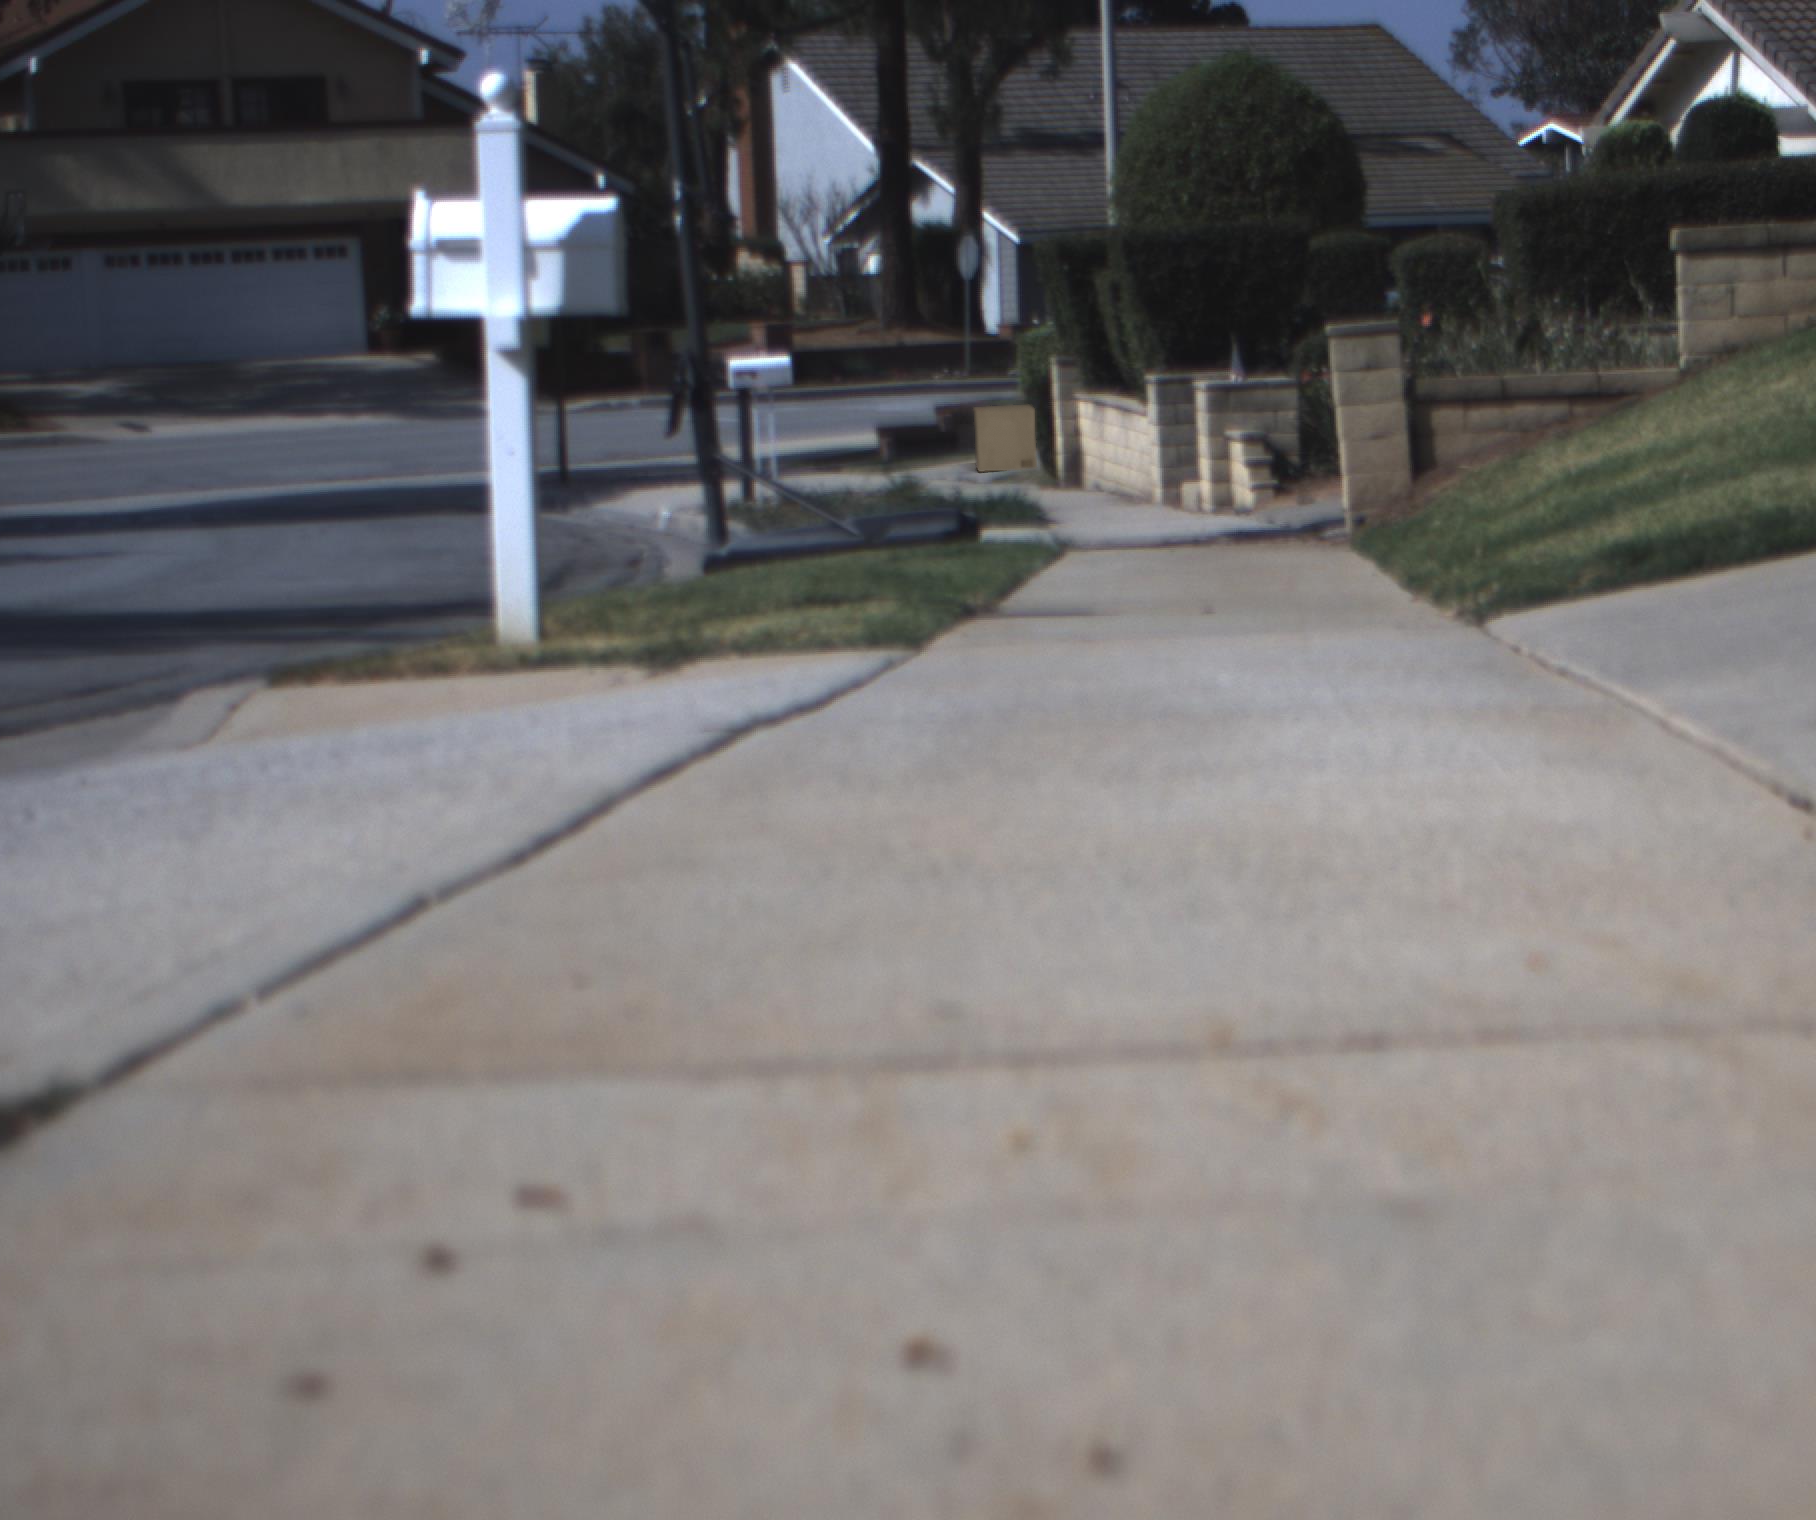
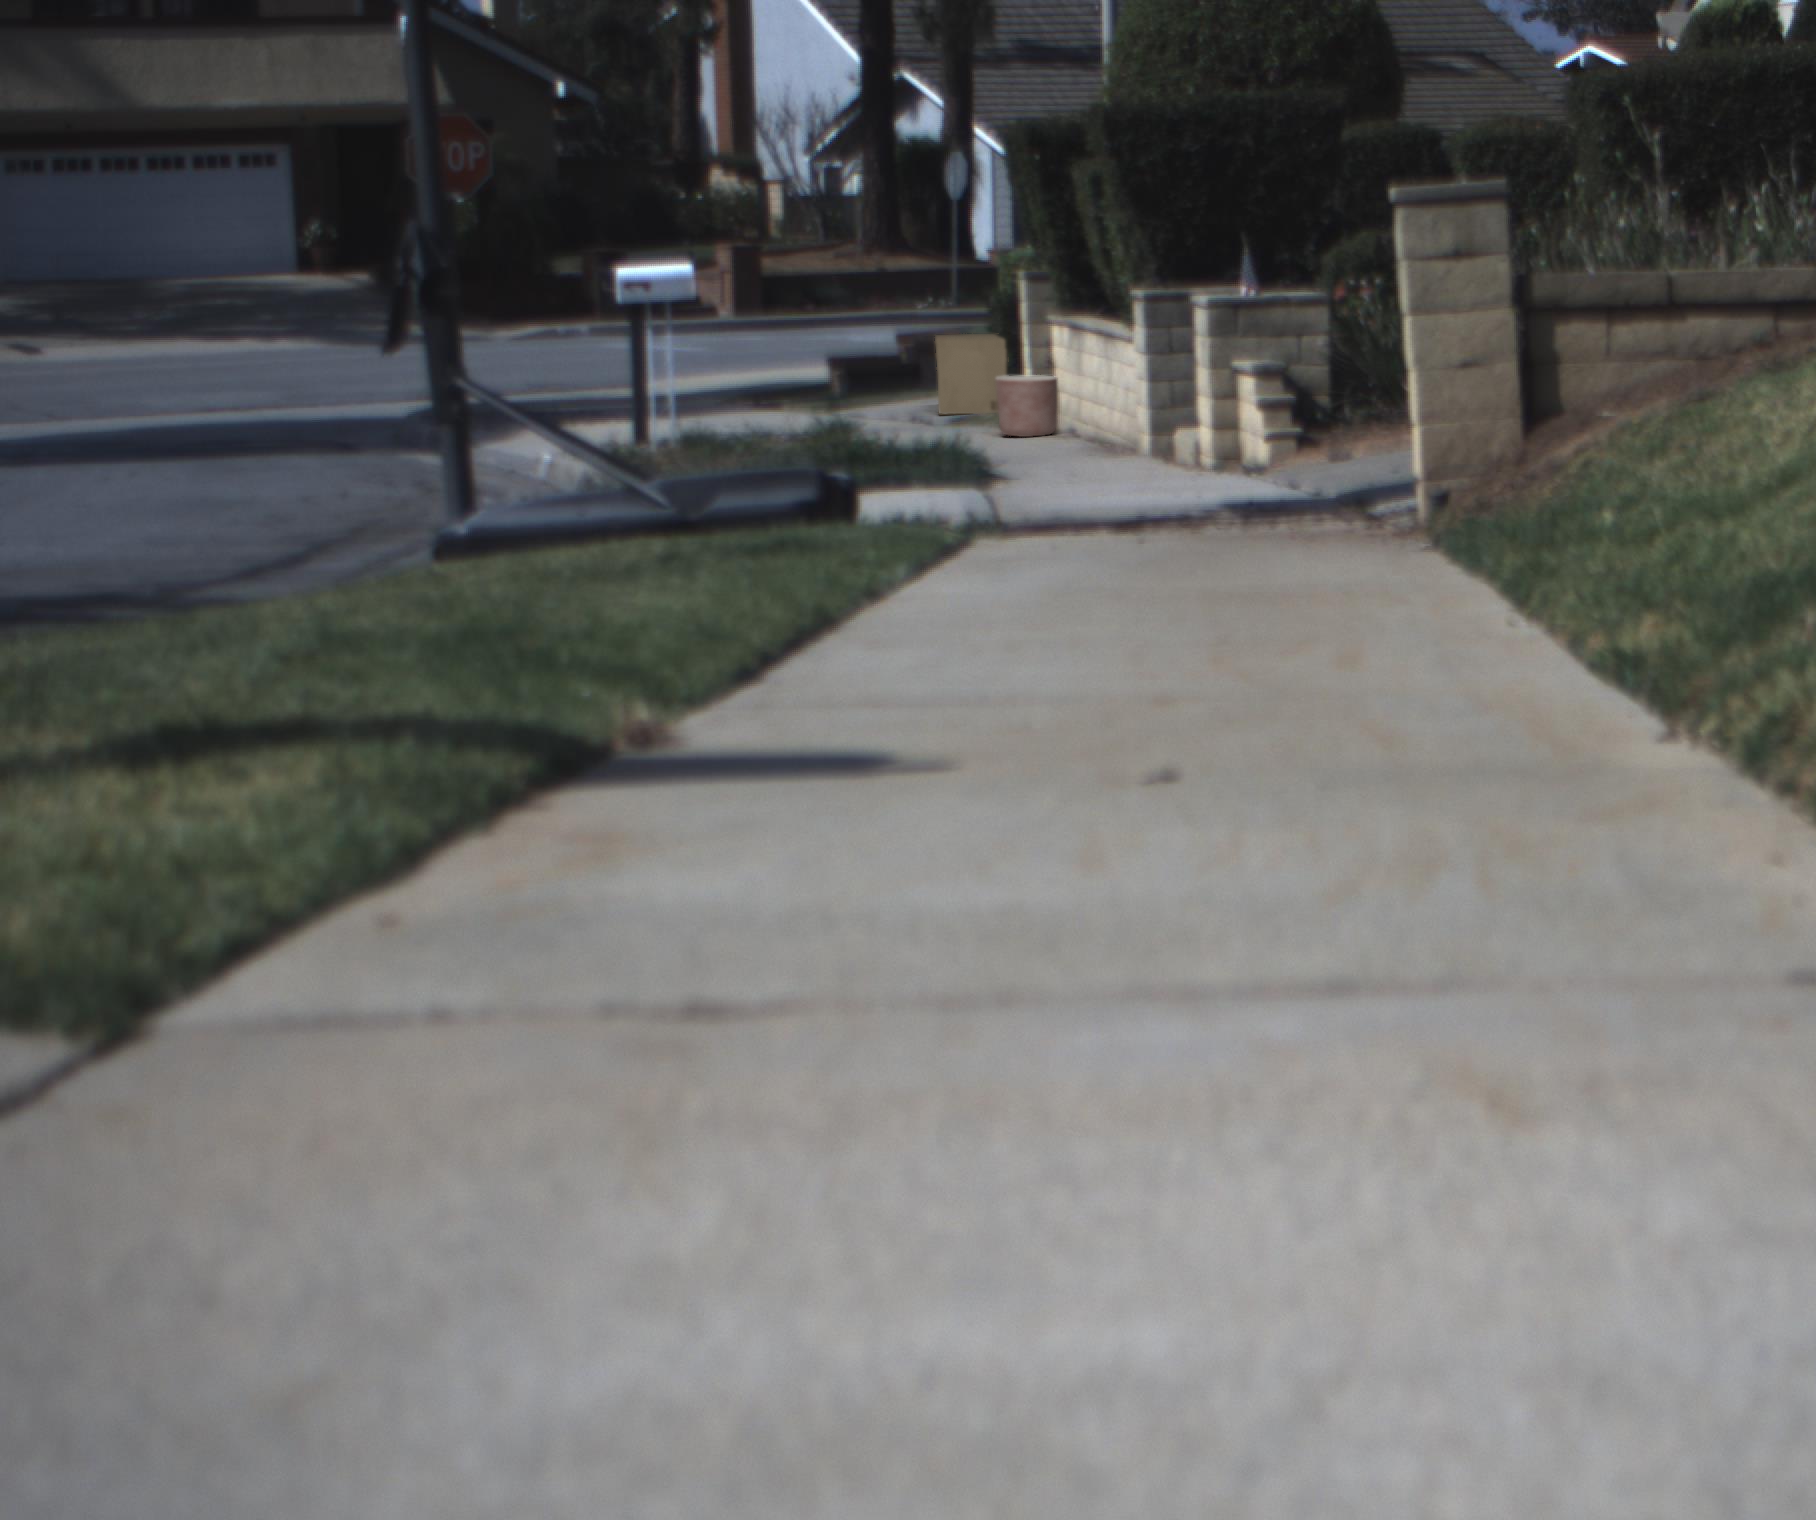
planter: none [1035,440,1083,488] -> present [996,376,1057,437]

